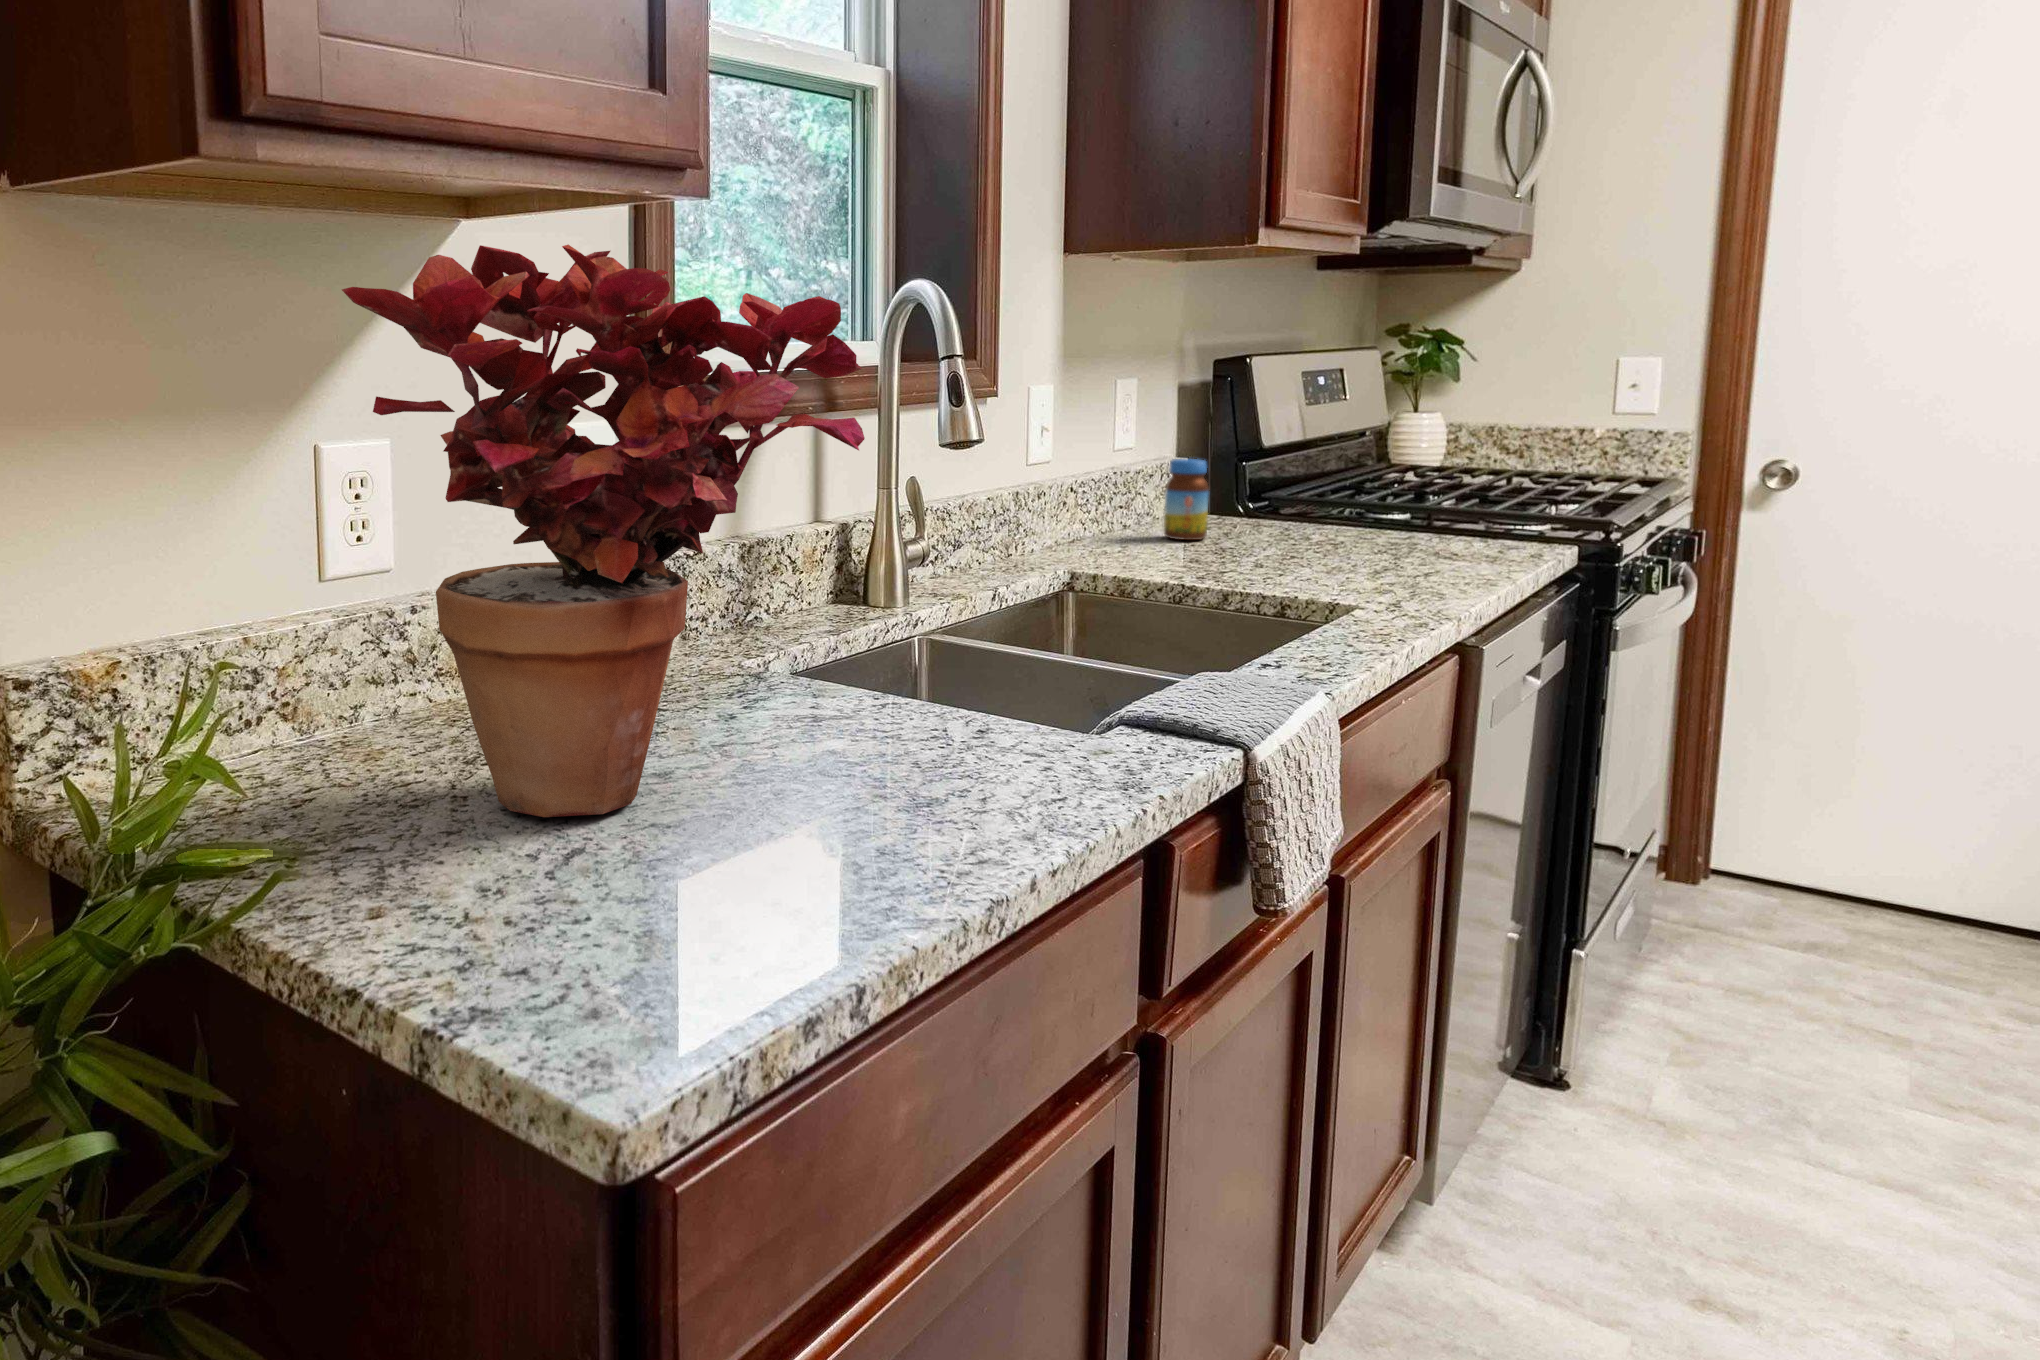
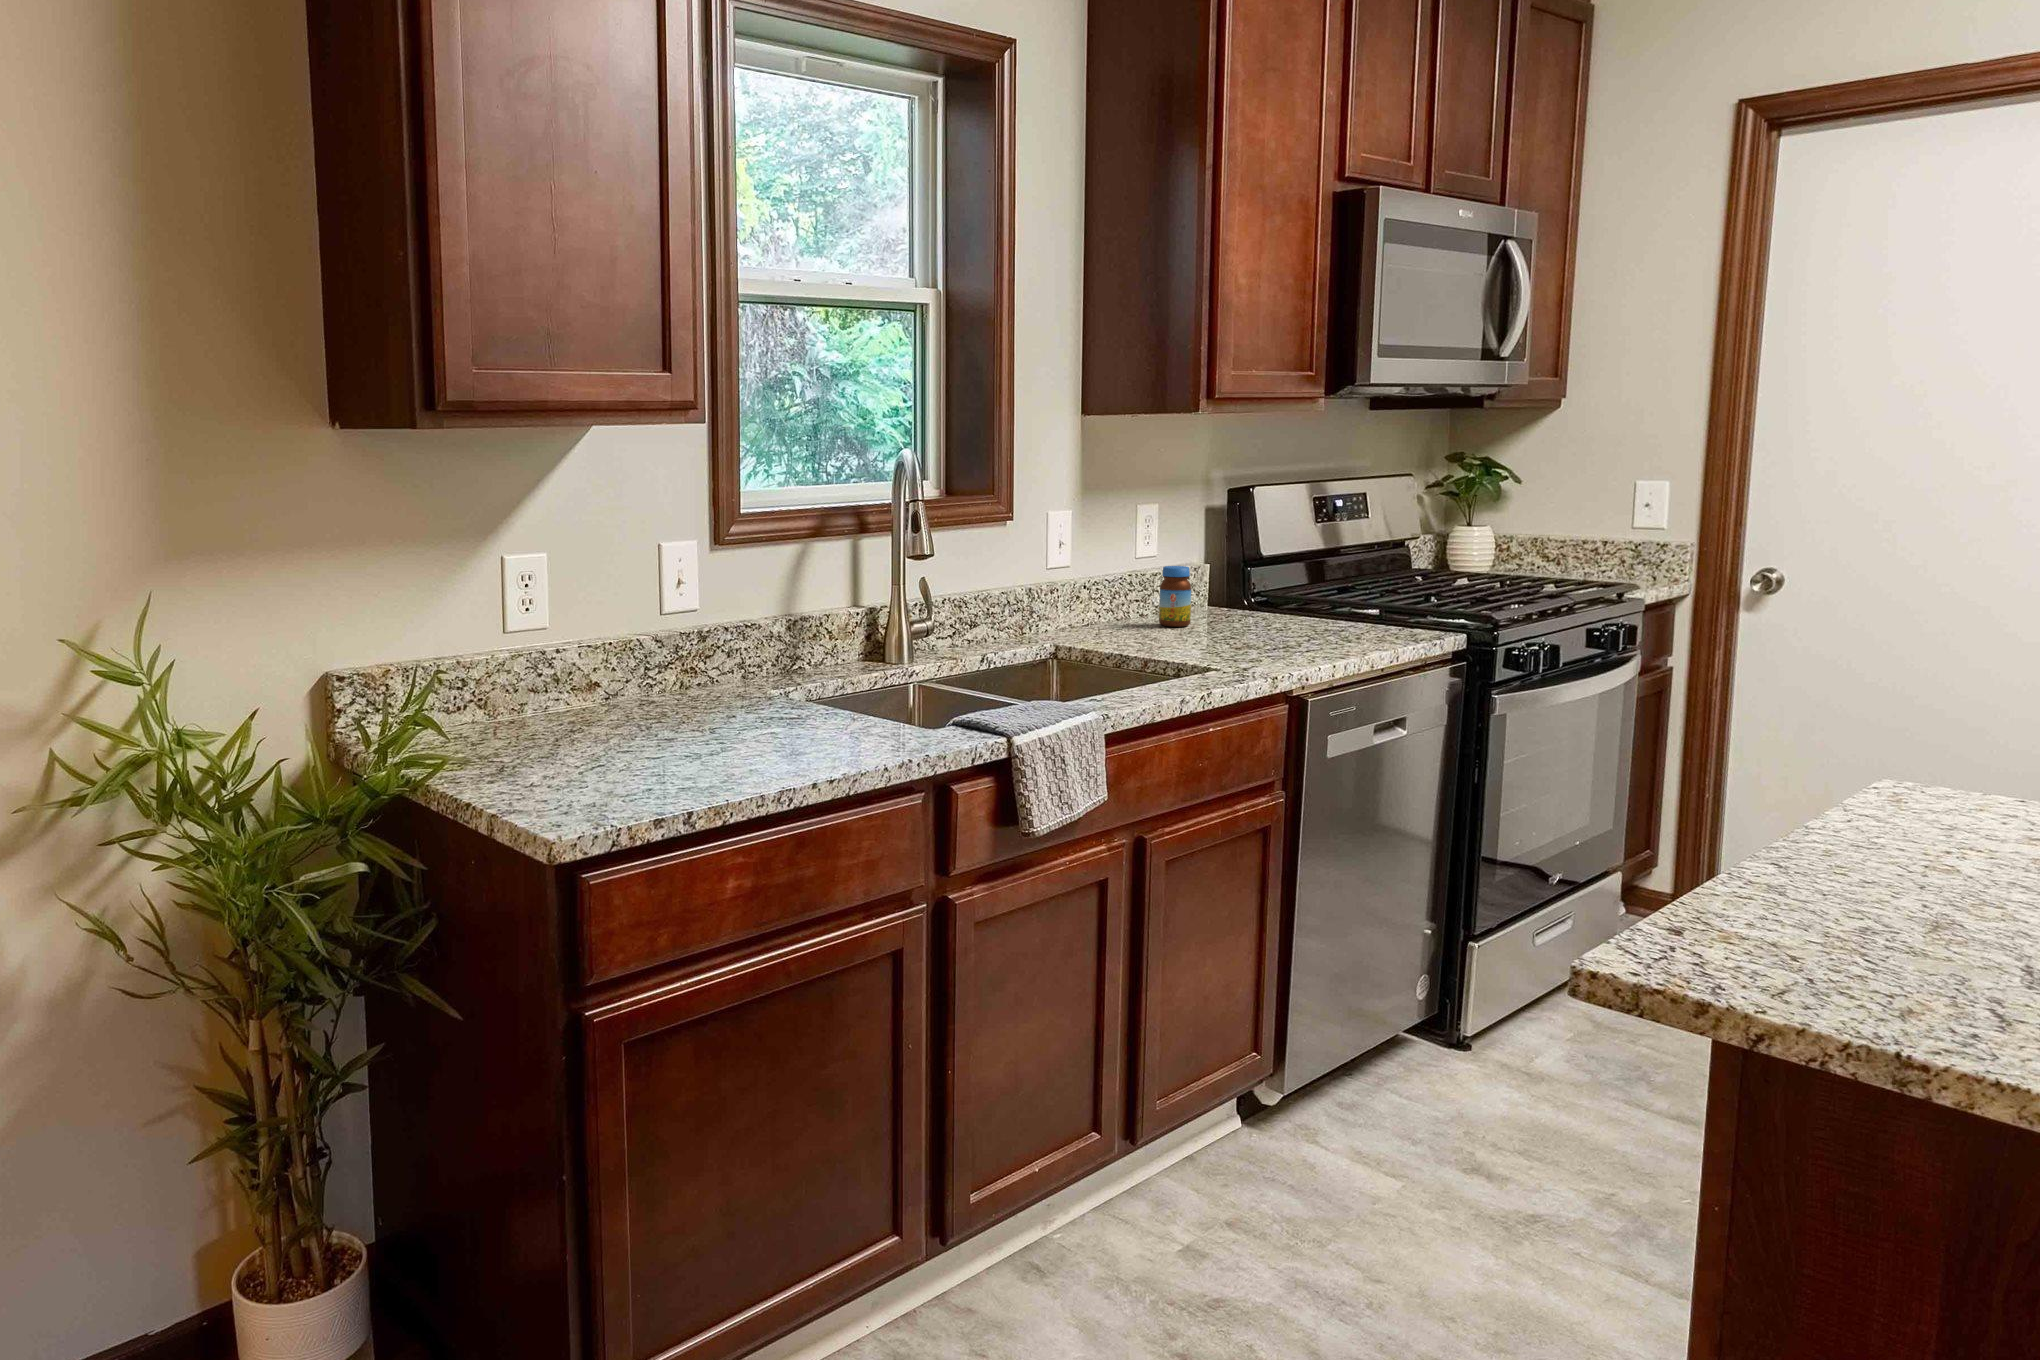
potted plant: present [342,245,865,817] -> none [491,453,769,753]

